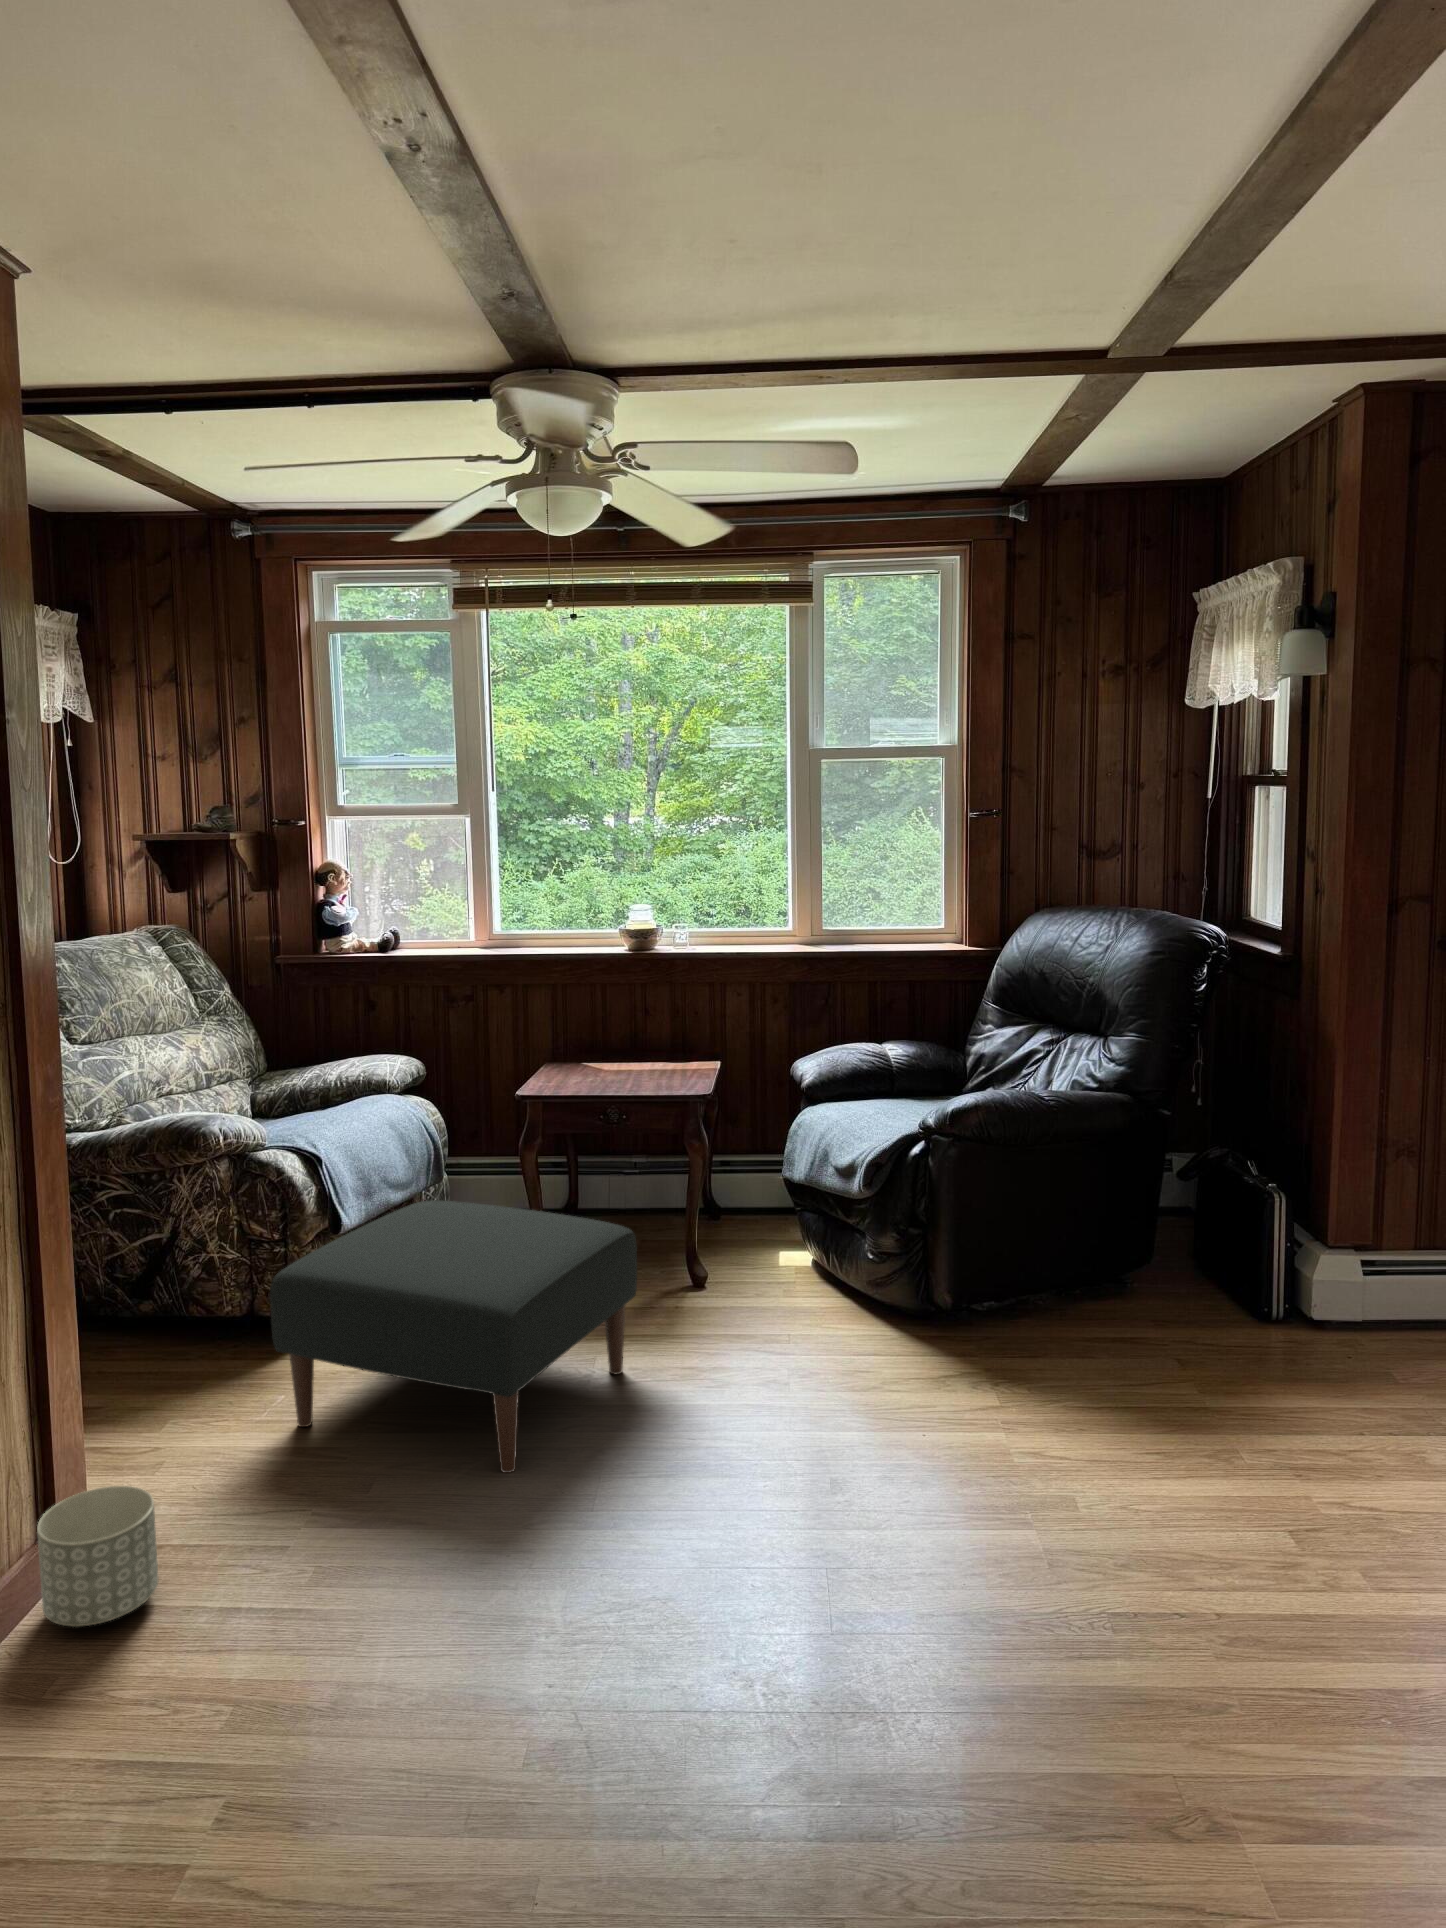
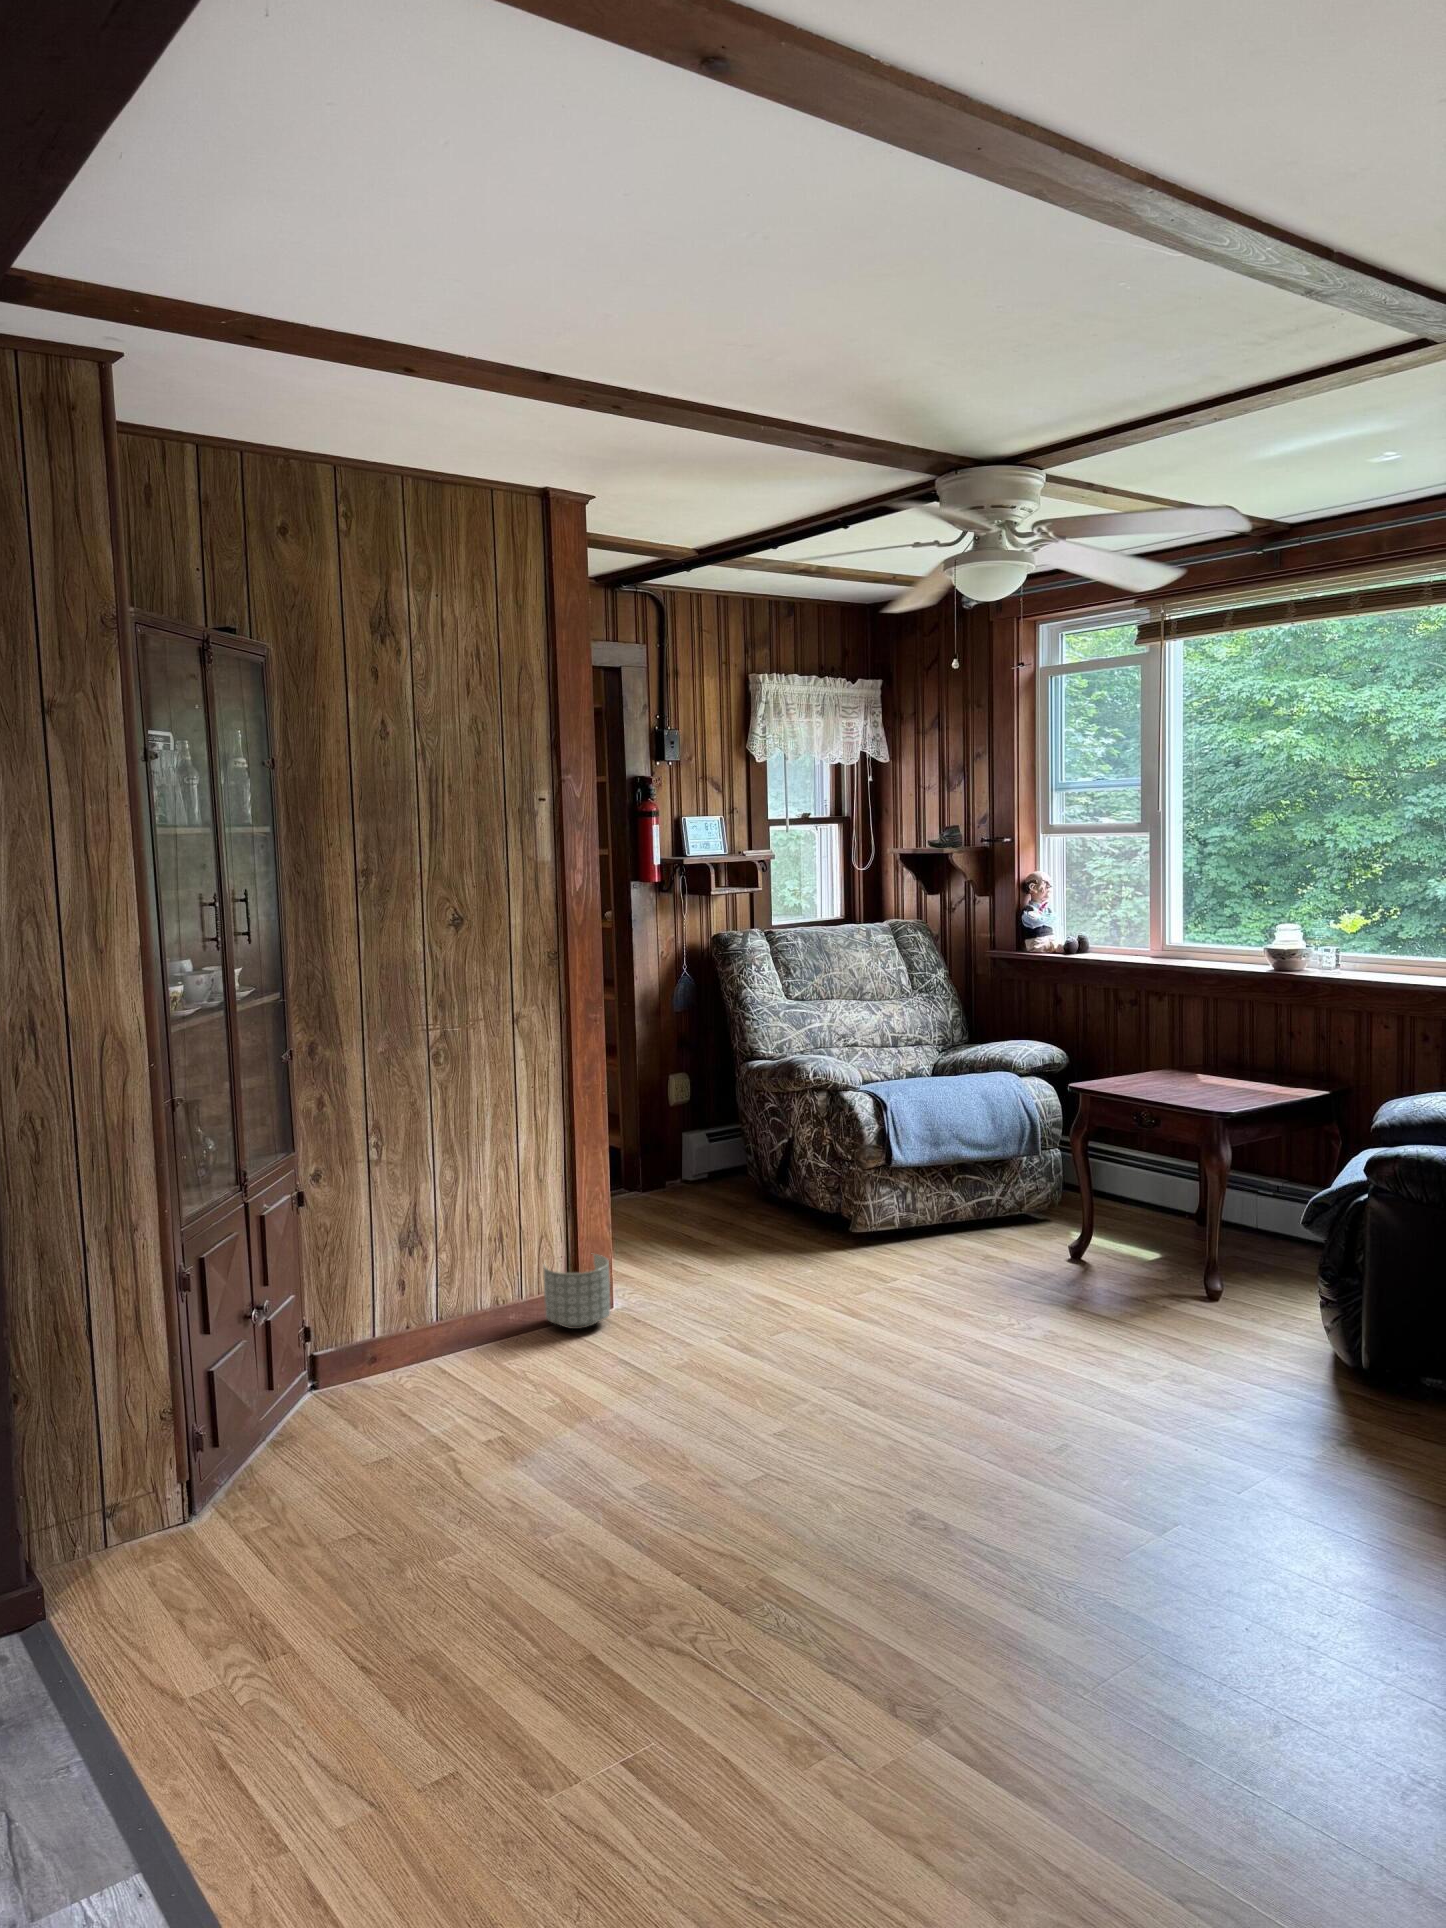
ottoman: present [270,1200,637,1473] -> none [771,1152,1049,1351]

